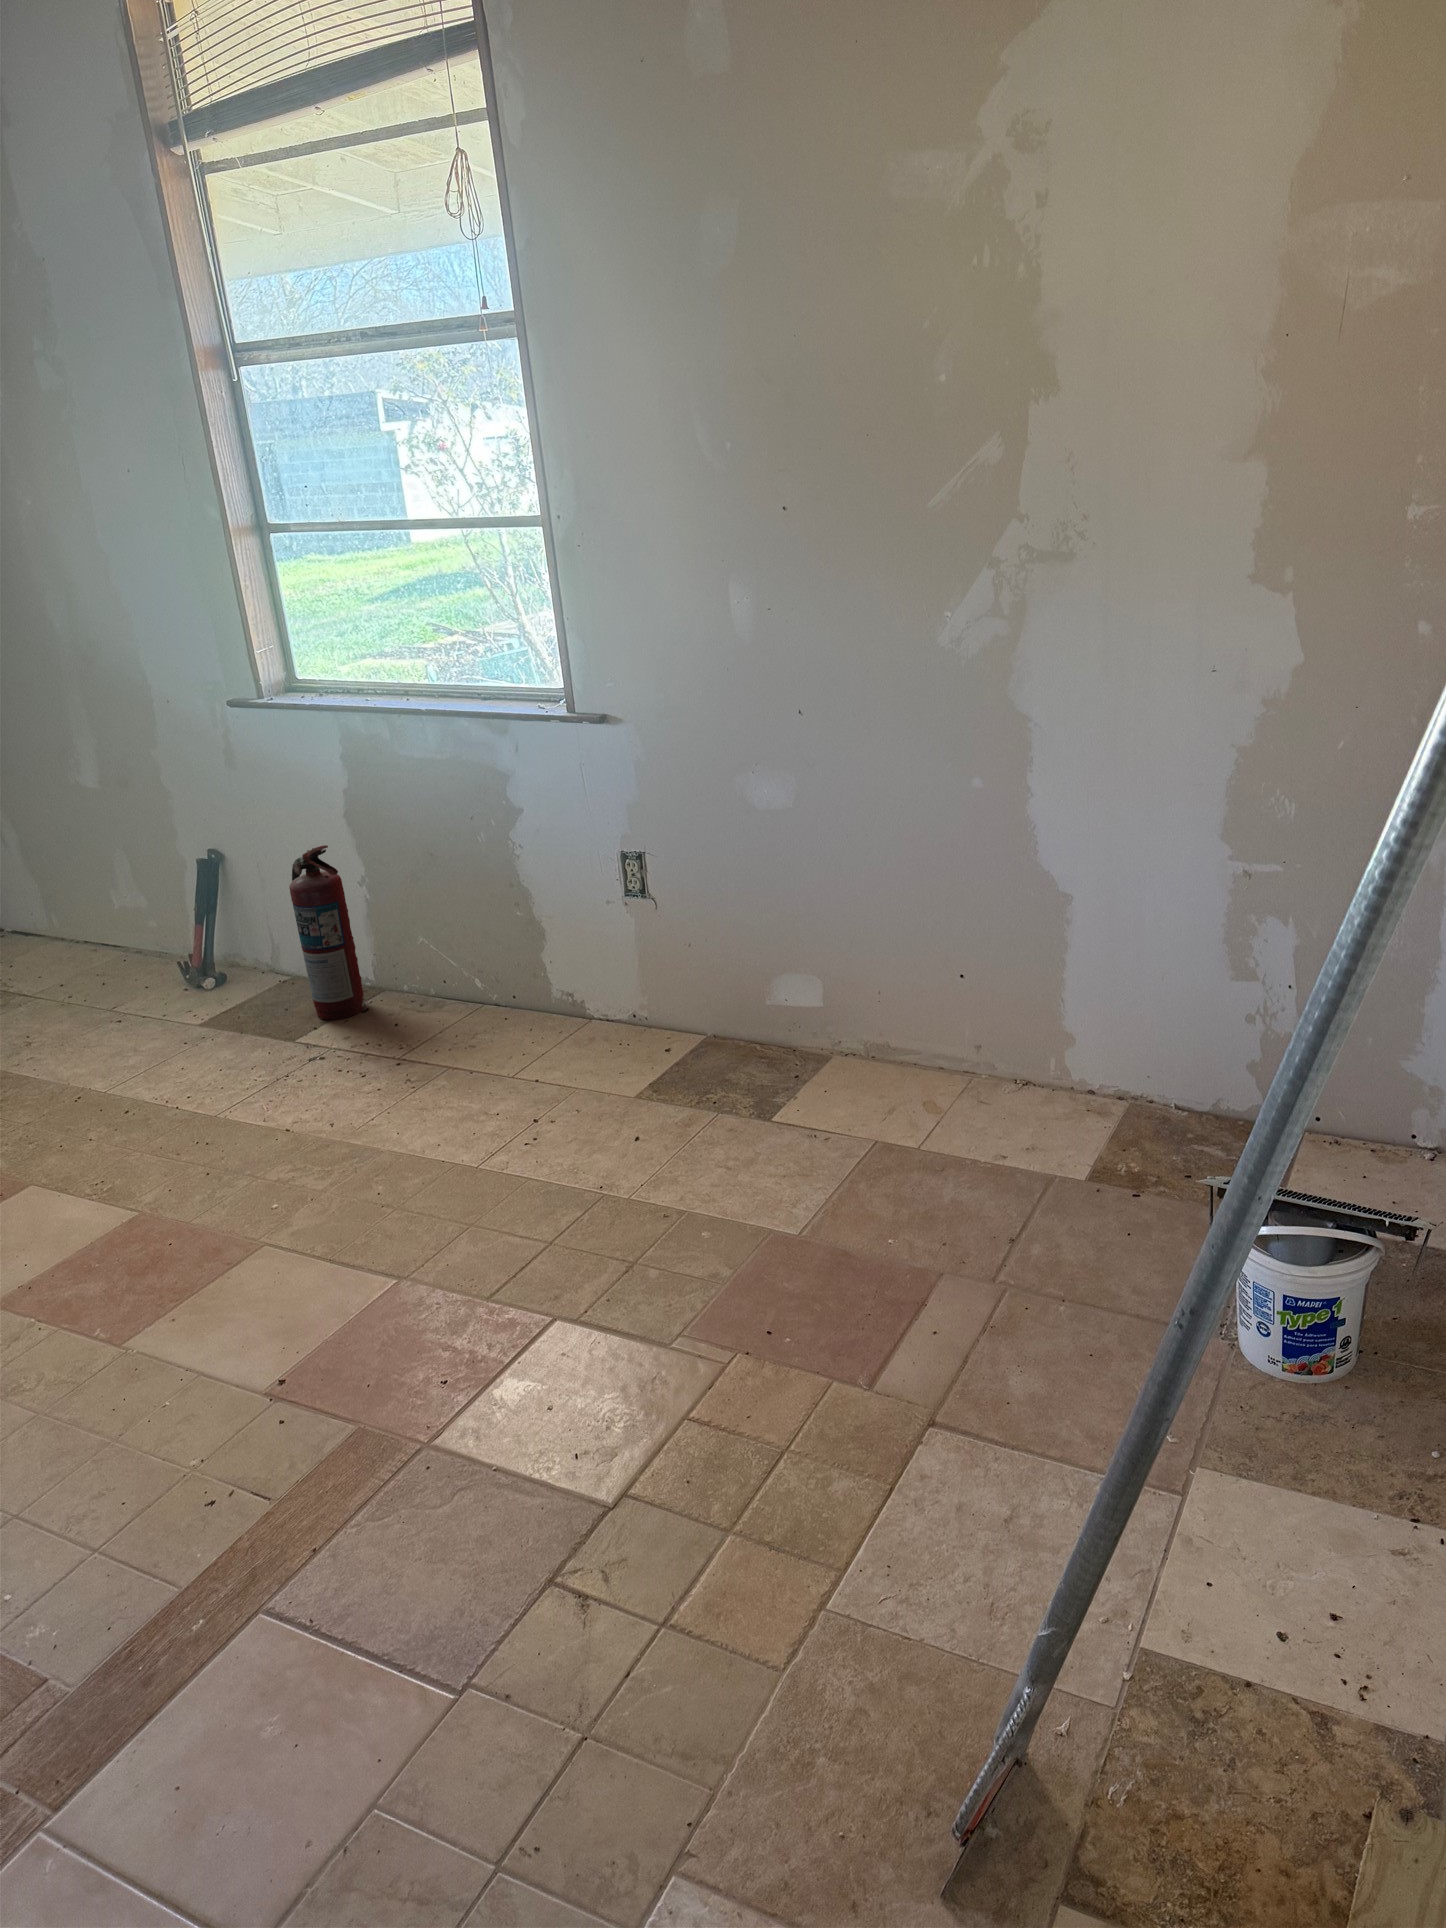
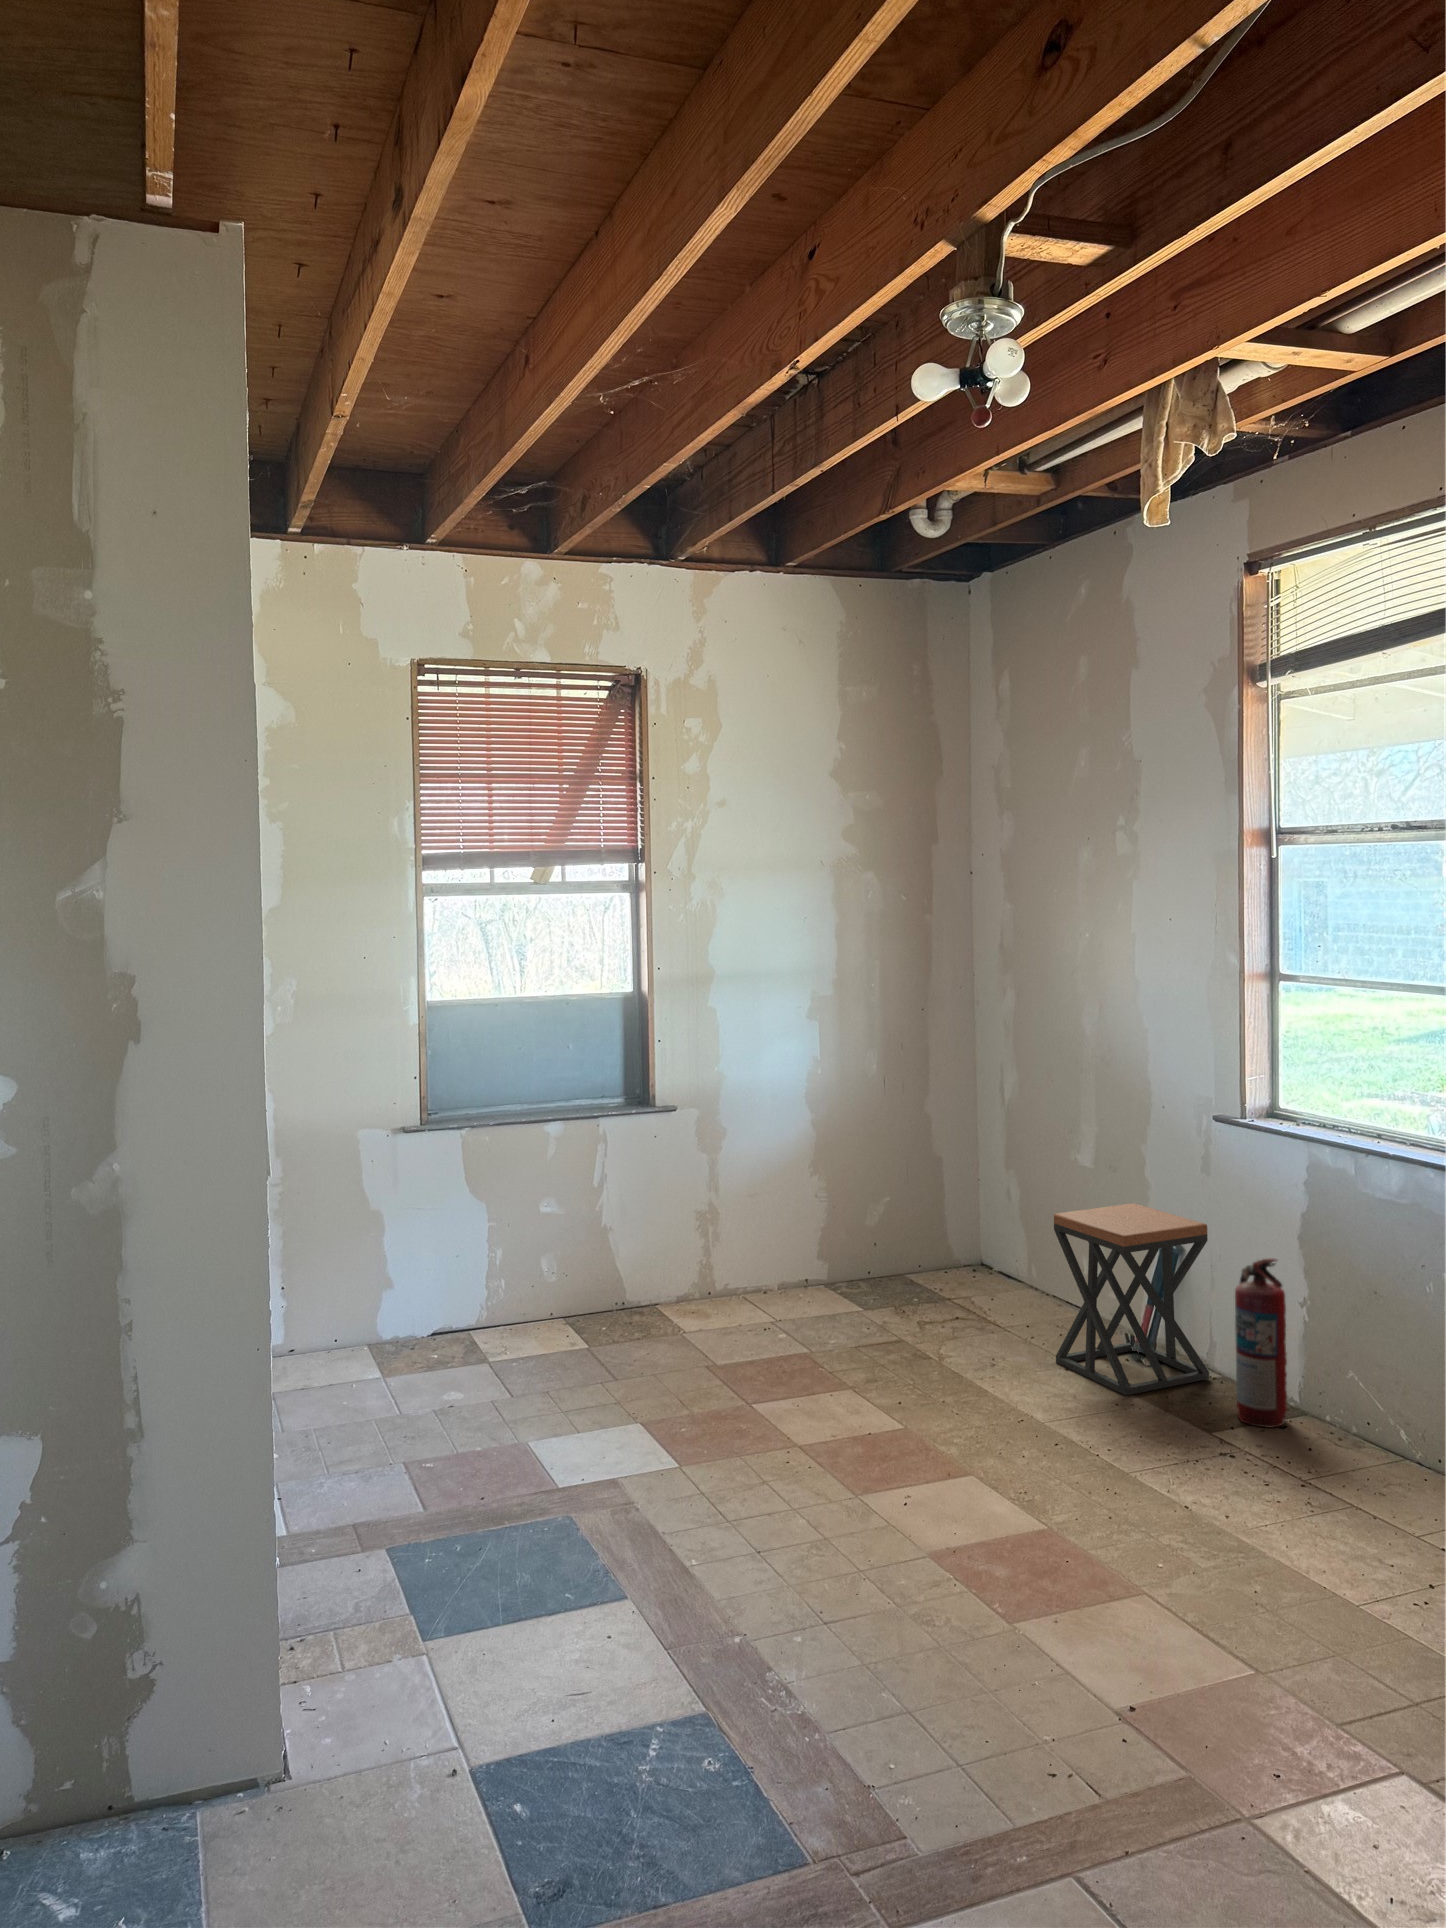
stool: none [63,819,279,1032] -> present [1054,1203,1209,1396]

